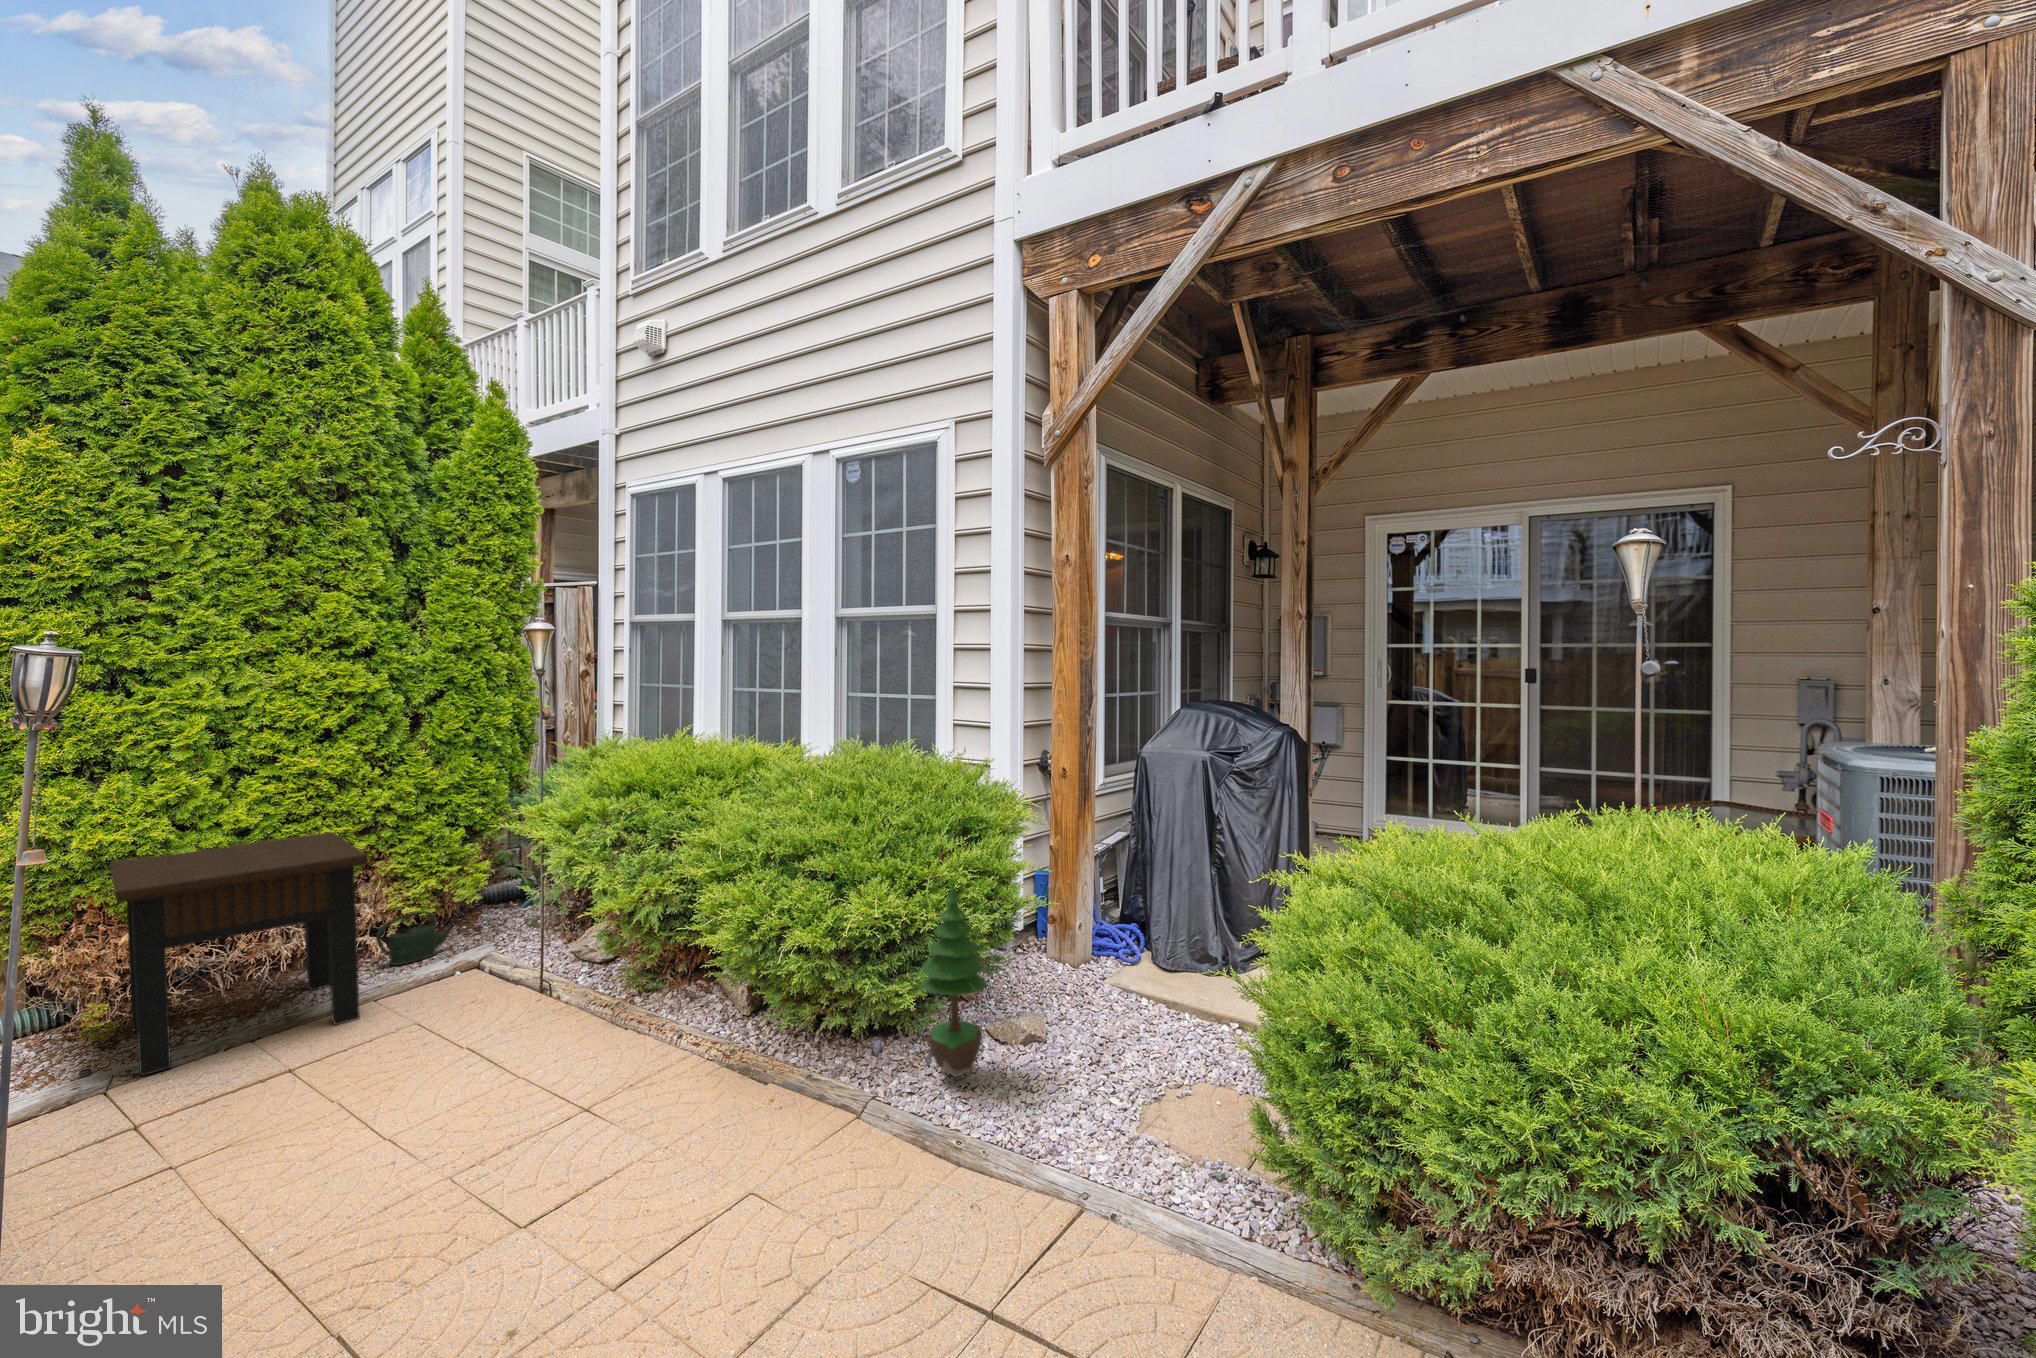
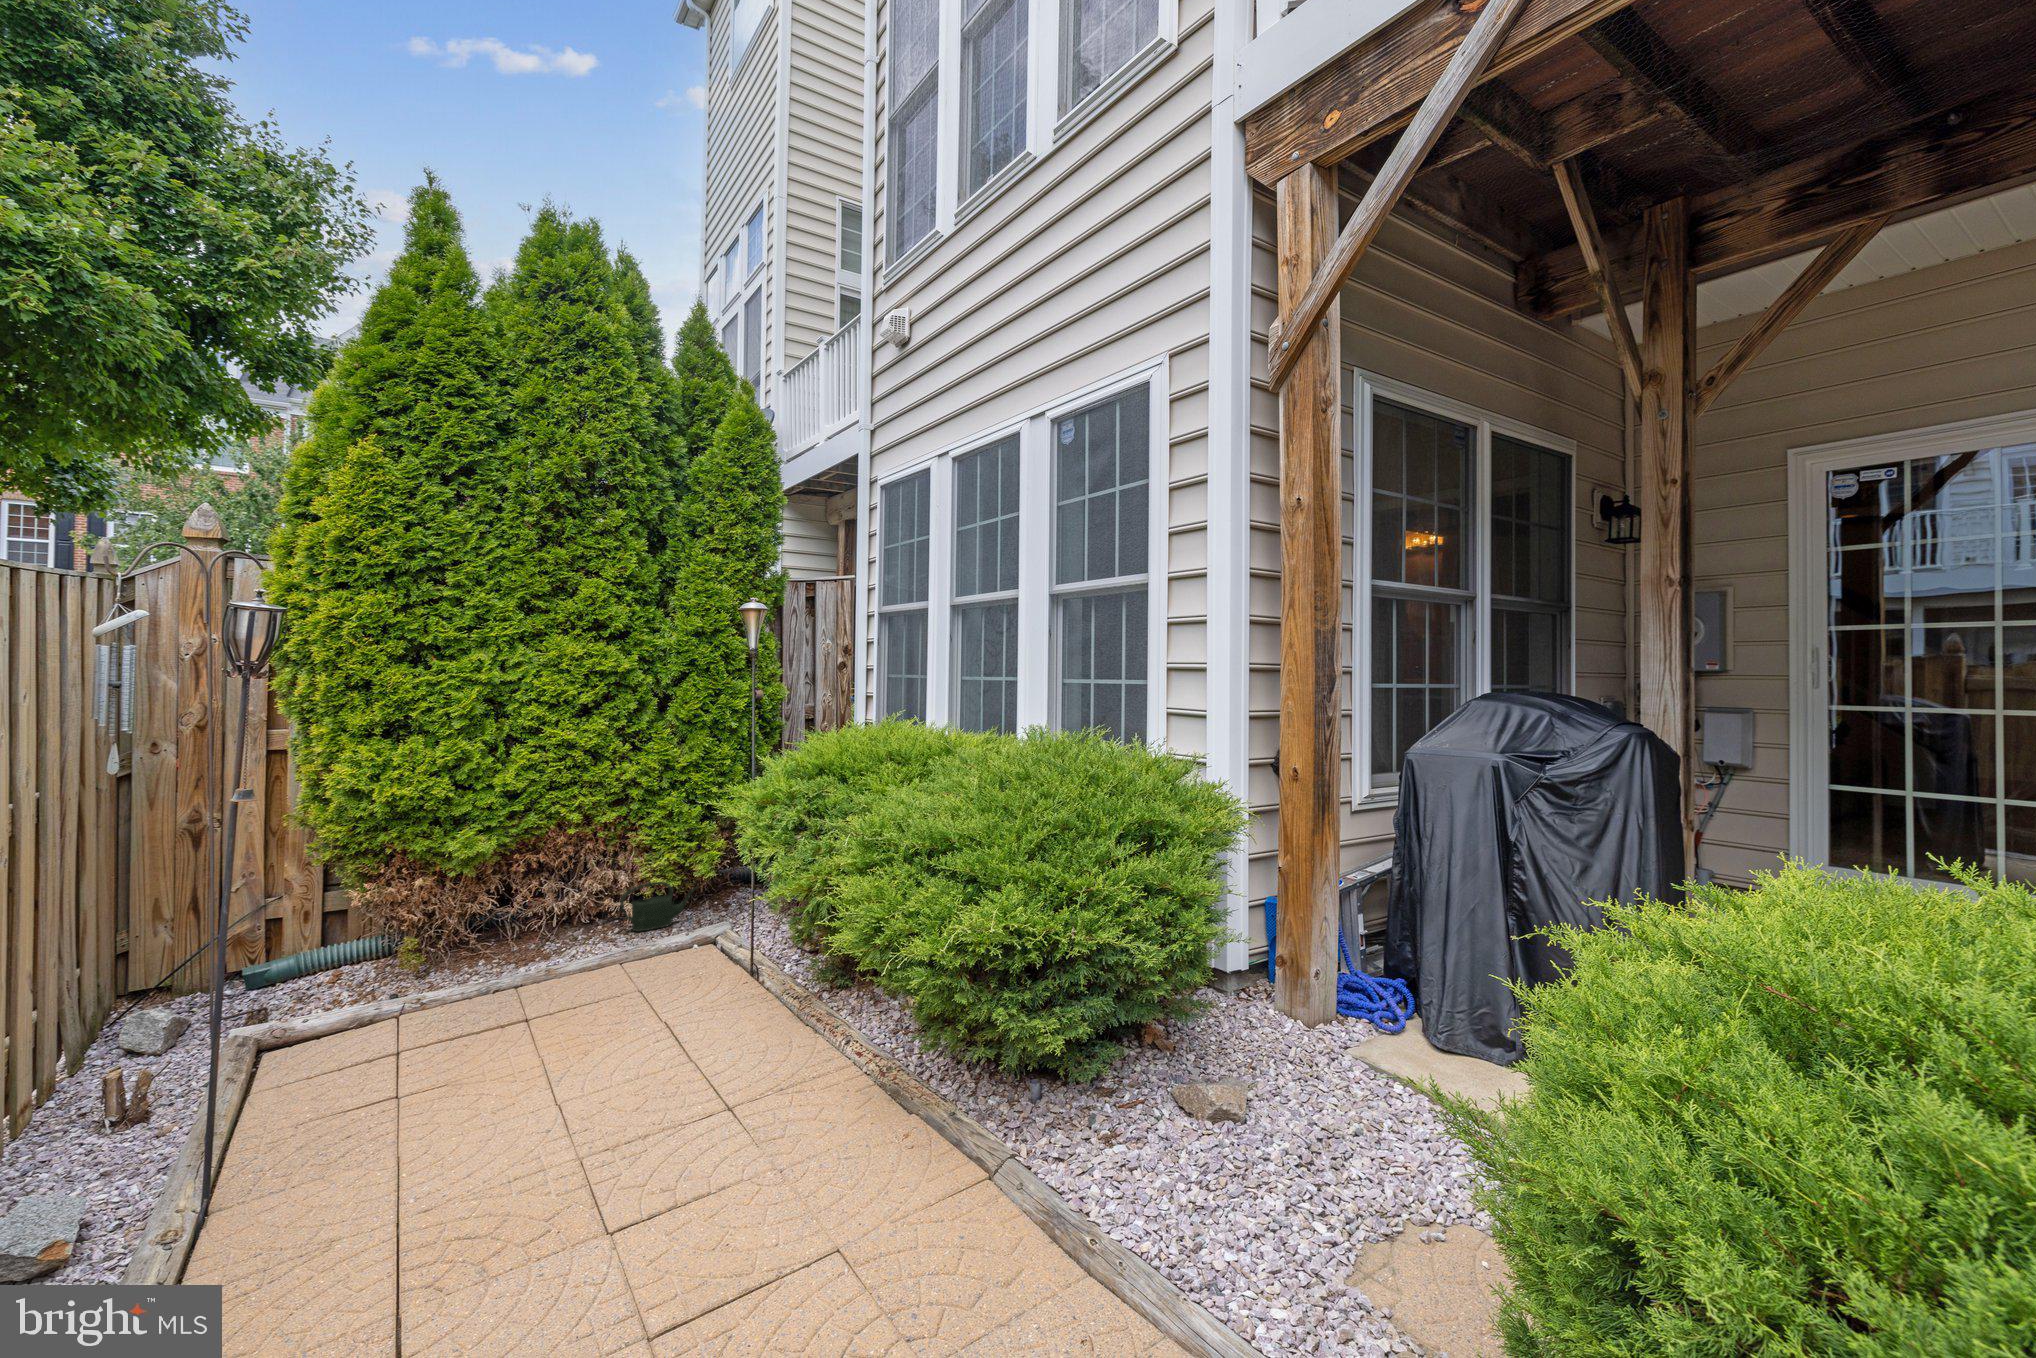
side table: present [110,832,368,1076] -> none [381,800,588,1009]
potted tree: present [920,886,988,1077] -> none [1065,898,1155,1149]

